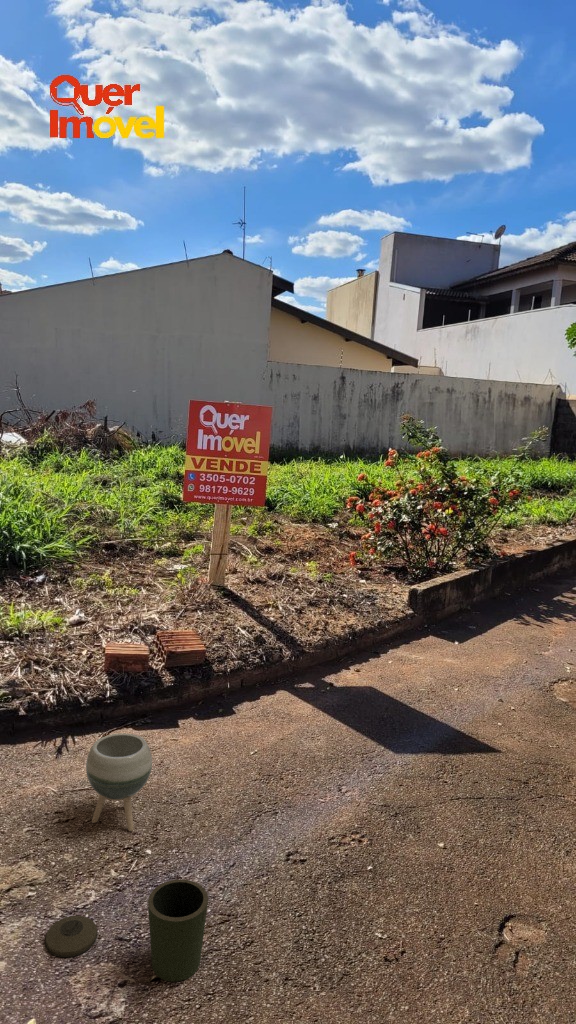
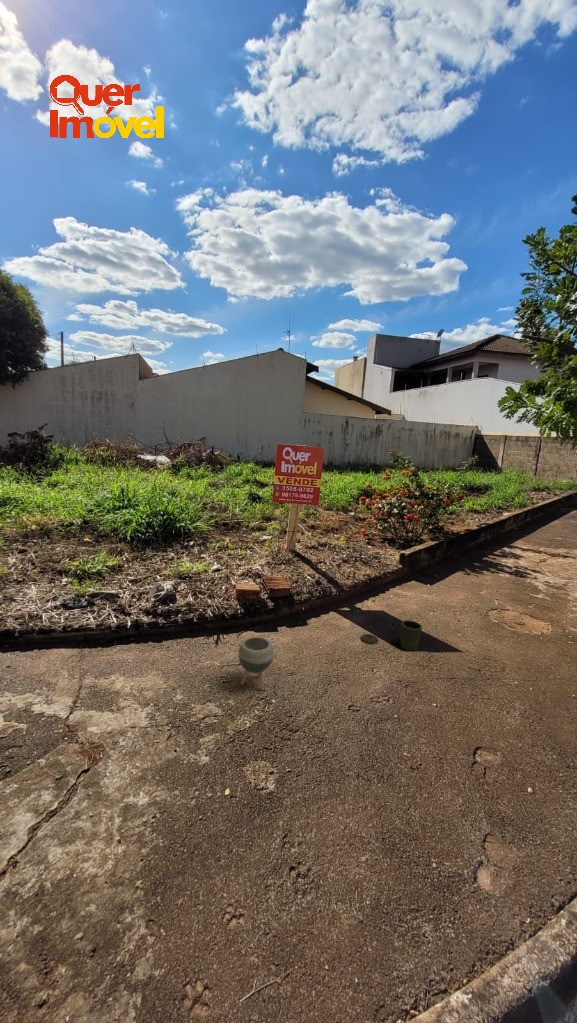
trash can: present [45,879,208,982] -> present [361,620,422,651]

